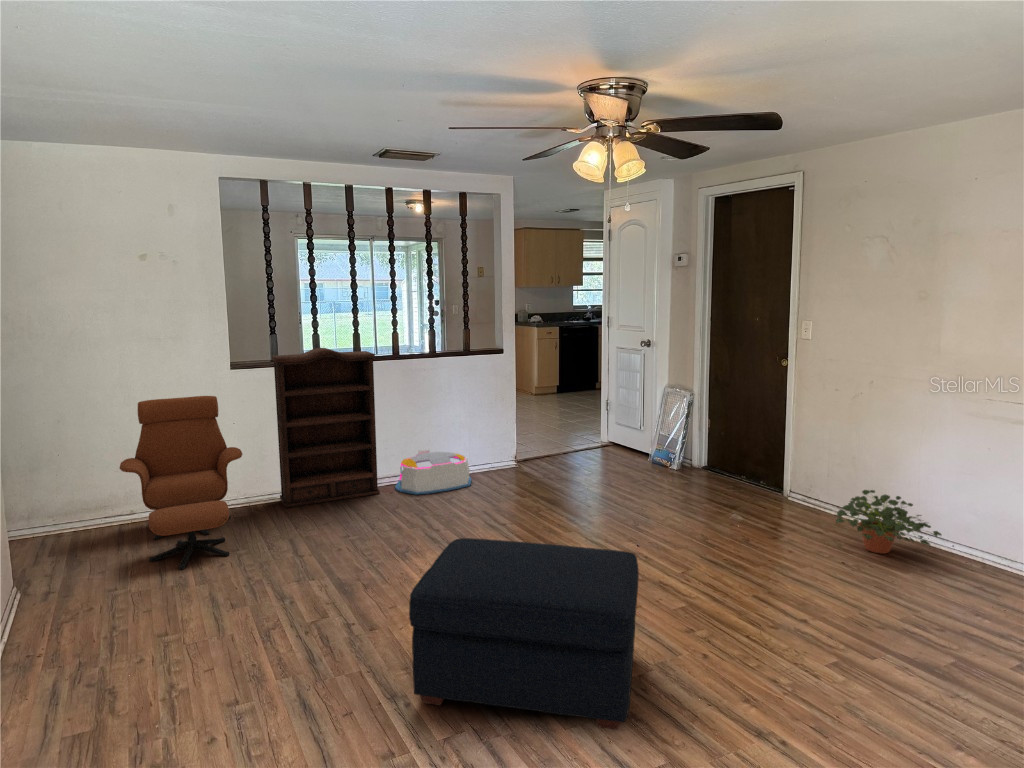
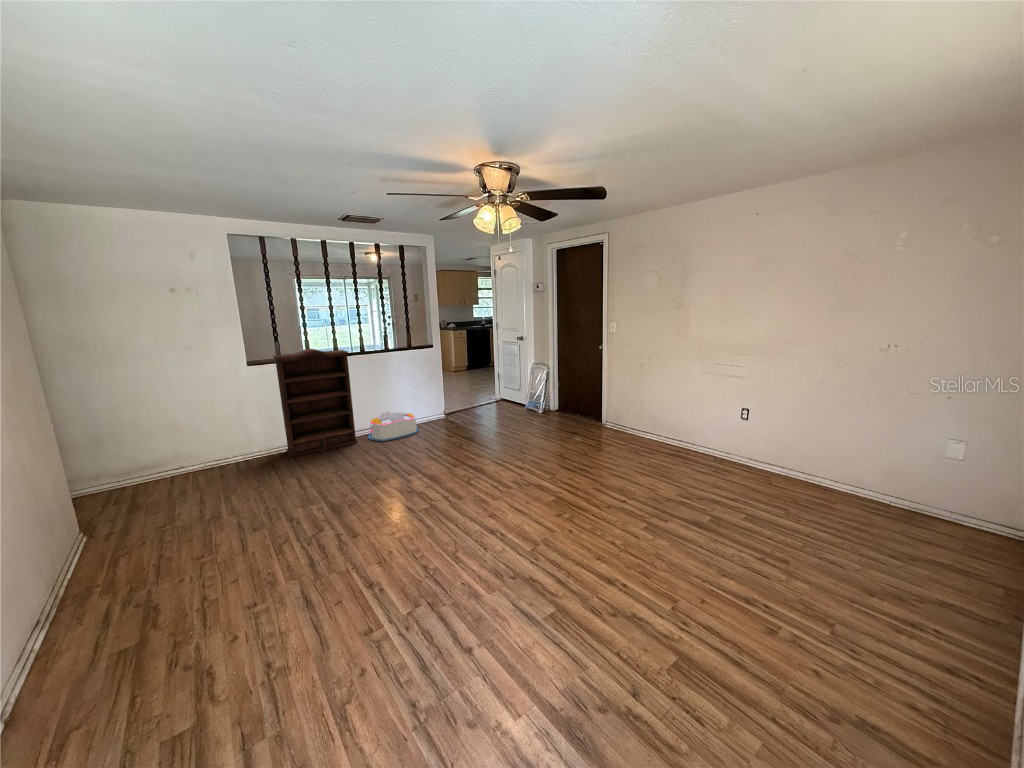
lounge chair: present [119,396,243,569] -> none [158,385,256,509]
potted plant: present [836,490,942,554] -> none [635,420,691,456]
ottoman: present [409,538,639,730] -> none [379,473,531,589]

